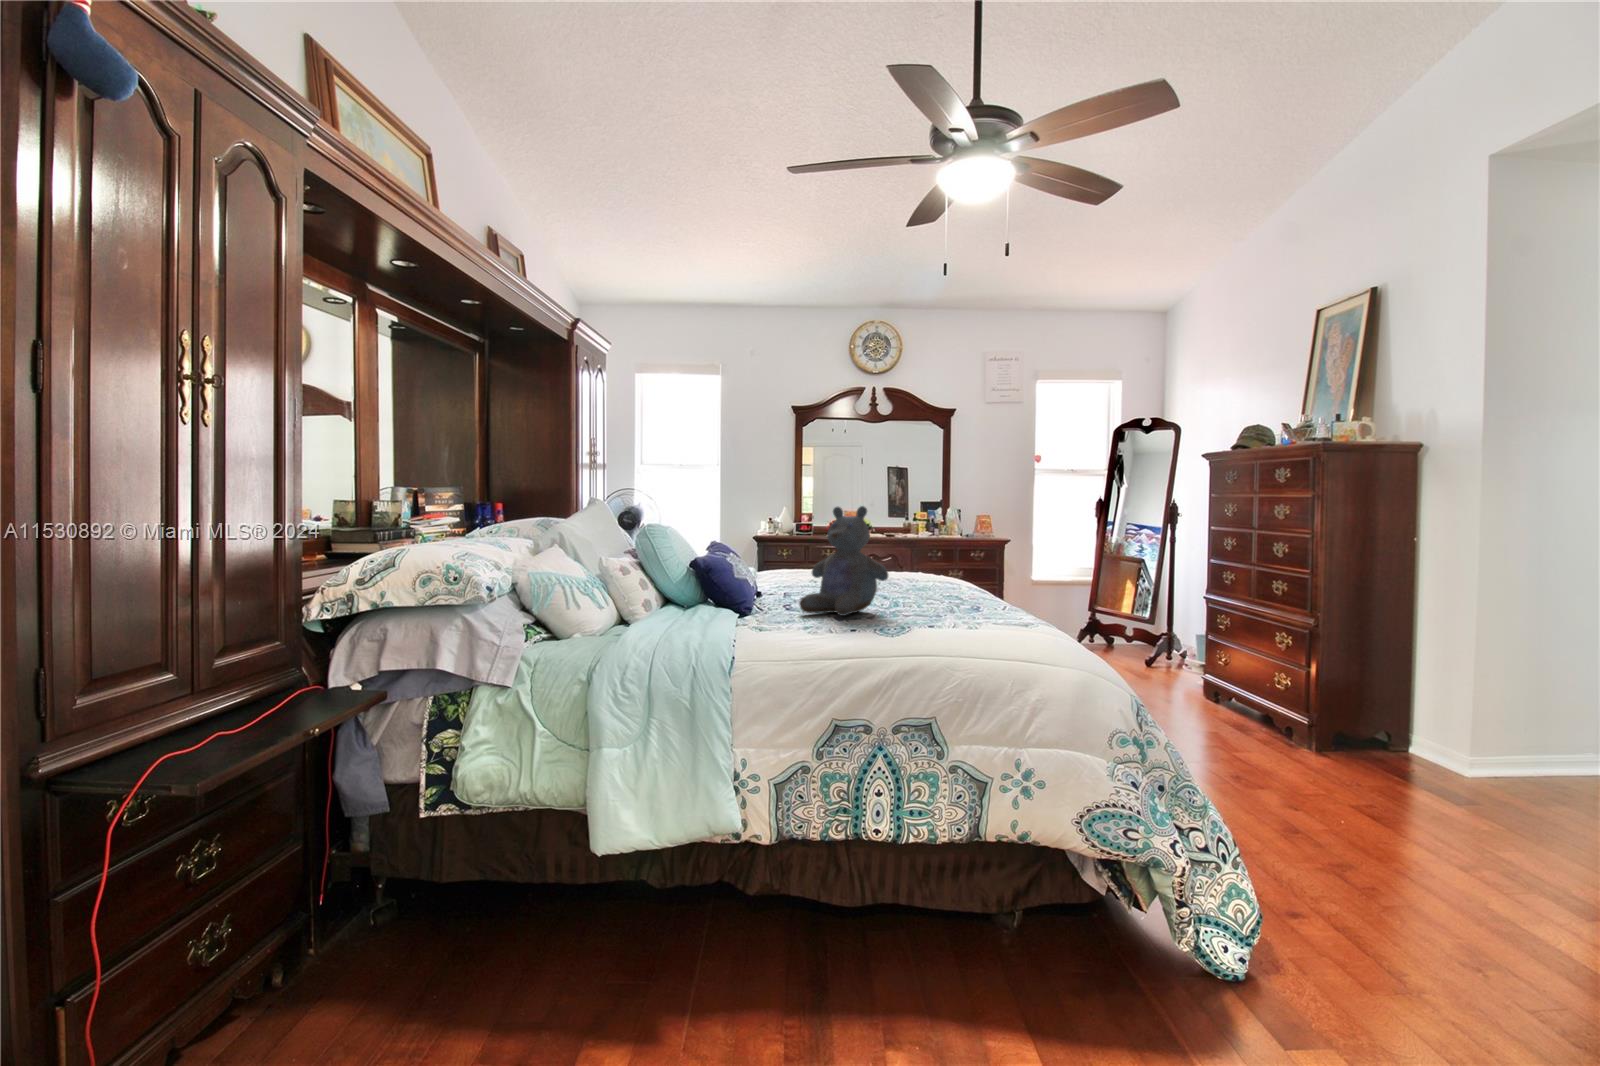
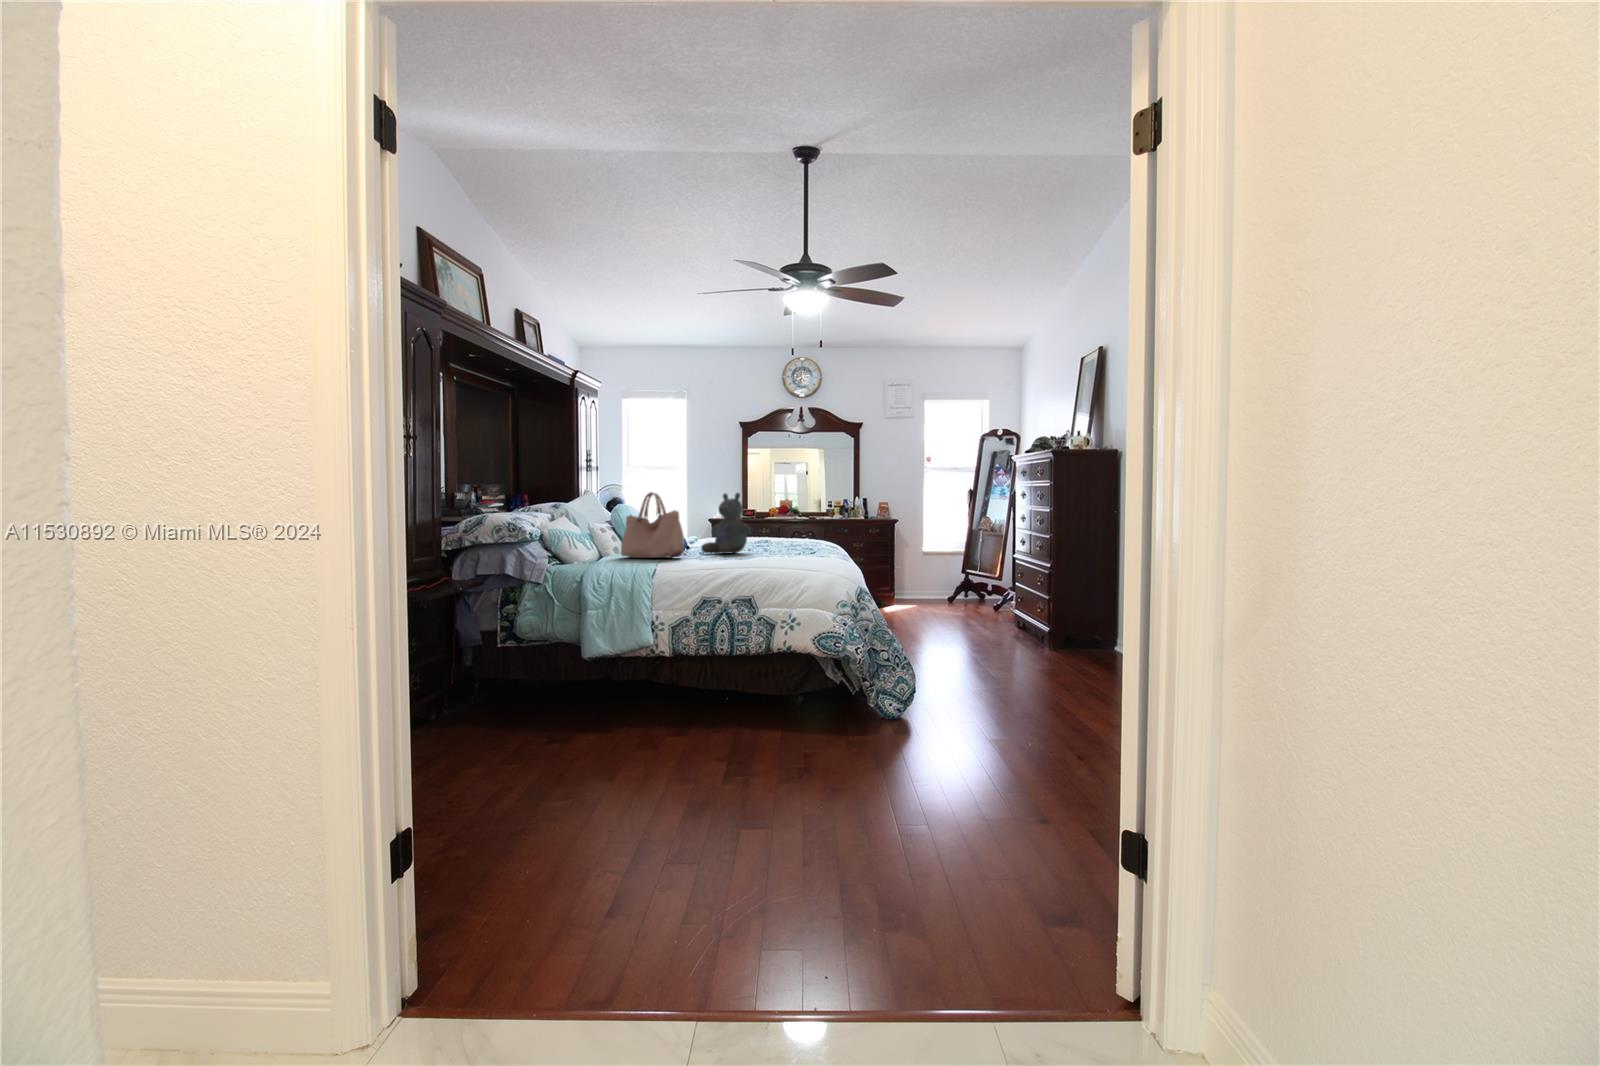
handbag: none [662,505,784,631] -> present [621,492,684,558]

